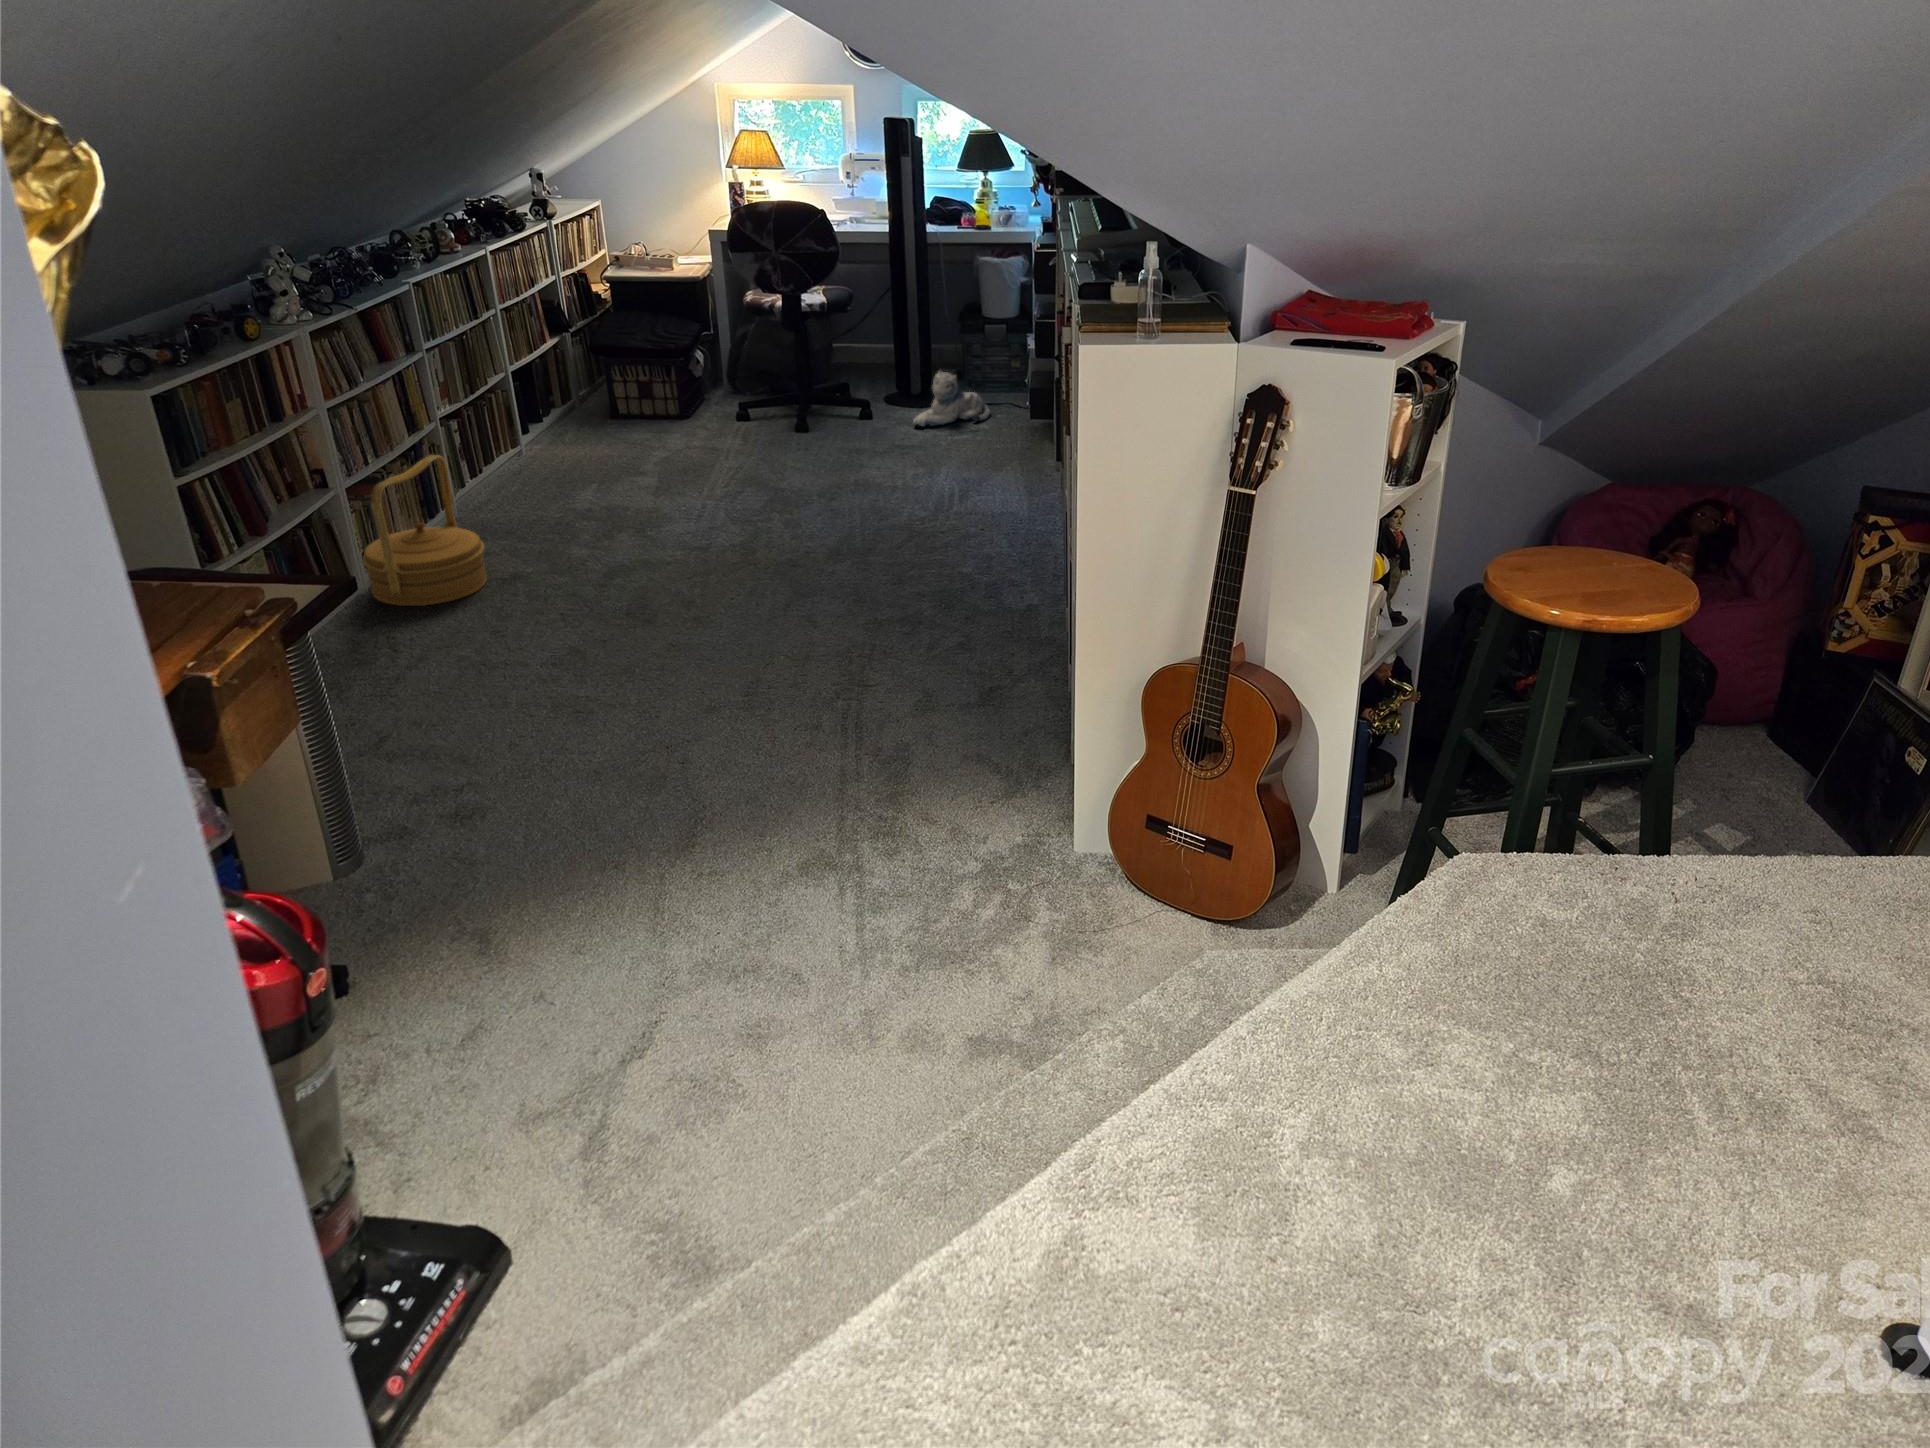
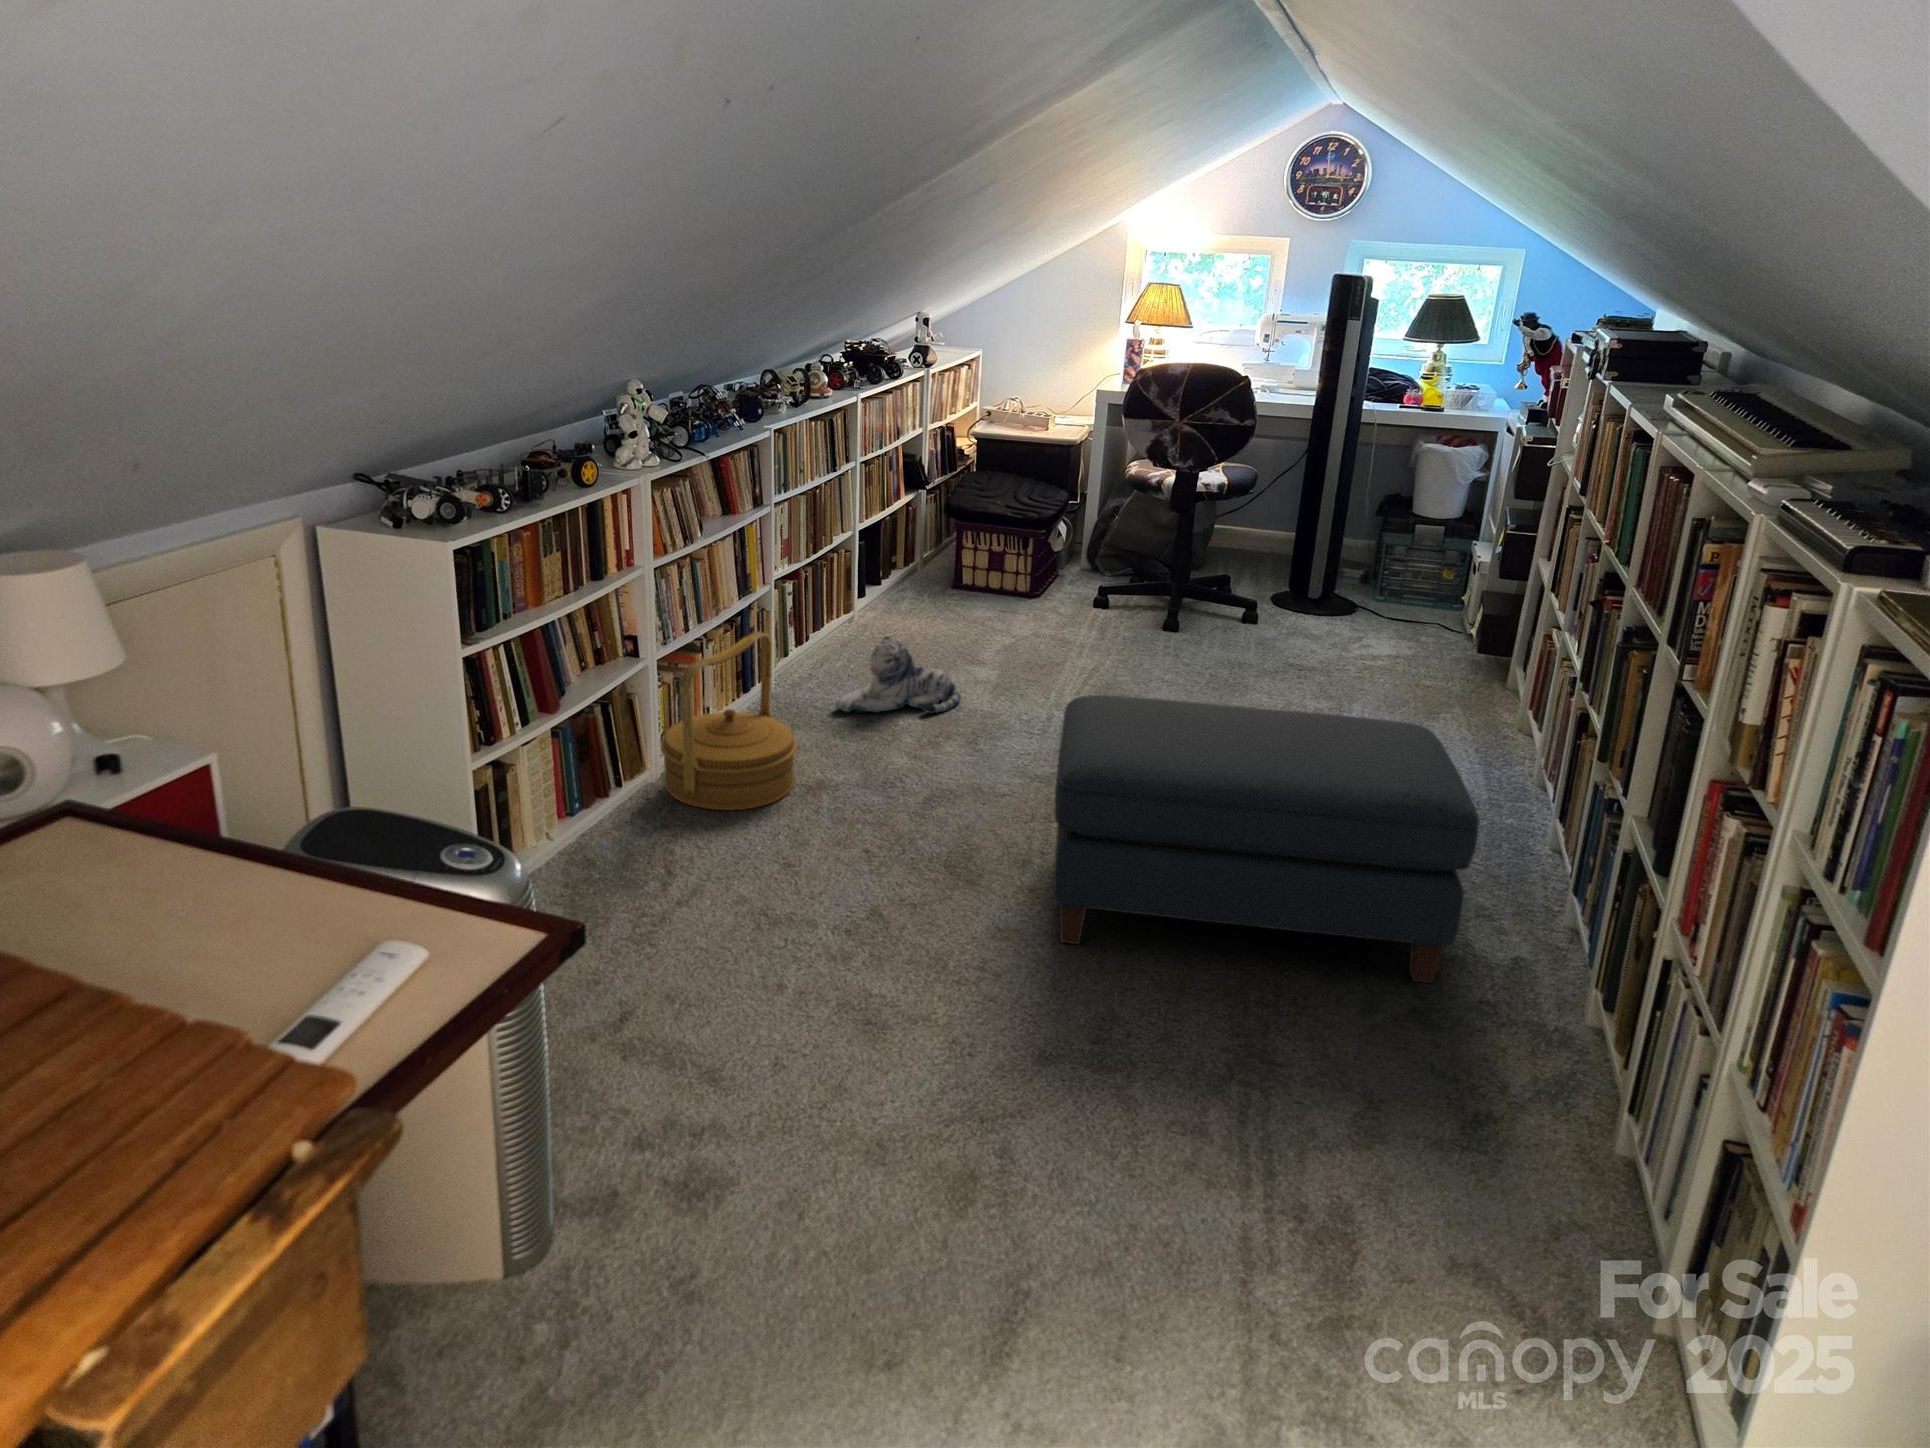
plush toy: present [913,371,990,426] -> present [835,636,961,713]
ottoman: none [695,453,1003,649] -> present [1053,695,1479,983]

